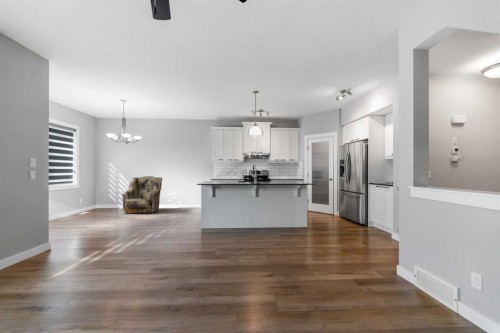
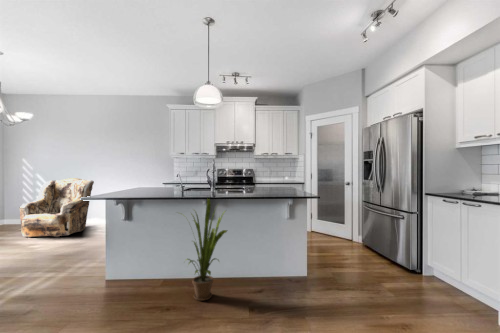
house plant: none [242,185,269,234] -> present [186,199,227,301]

